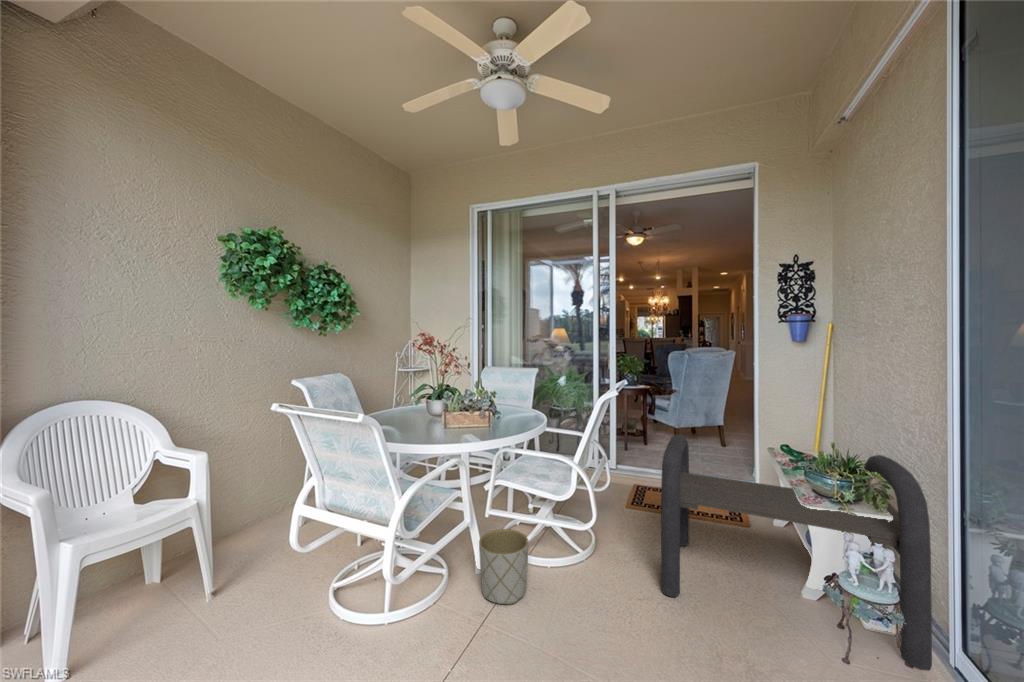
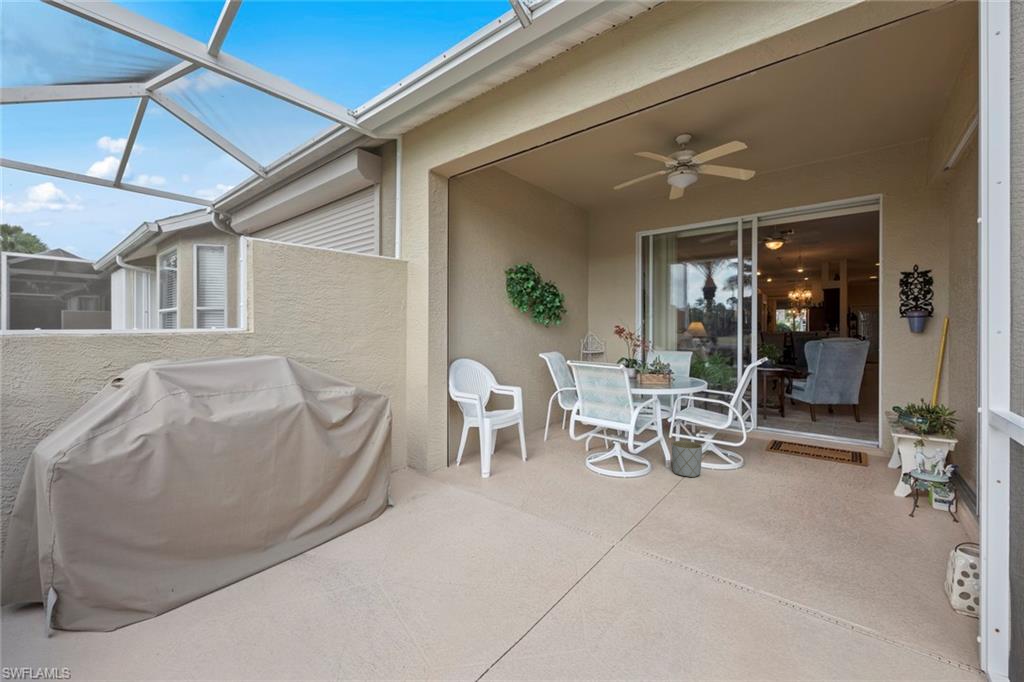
bench: present [661,434,932,671] -> none [789,392,967,519]

